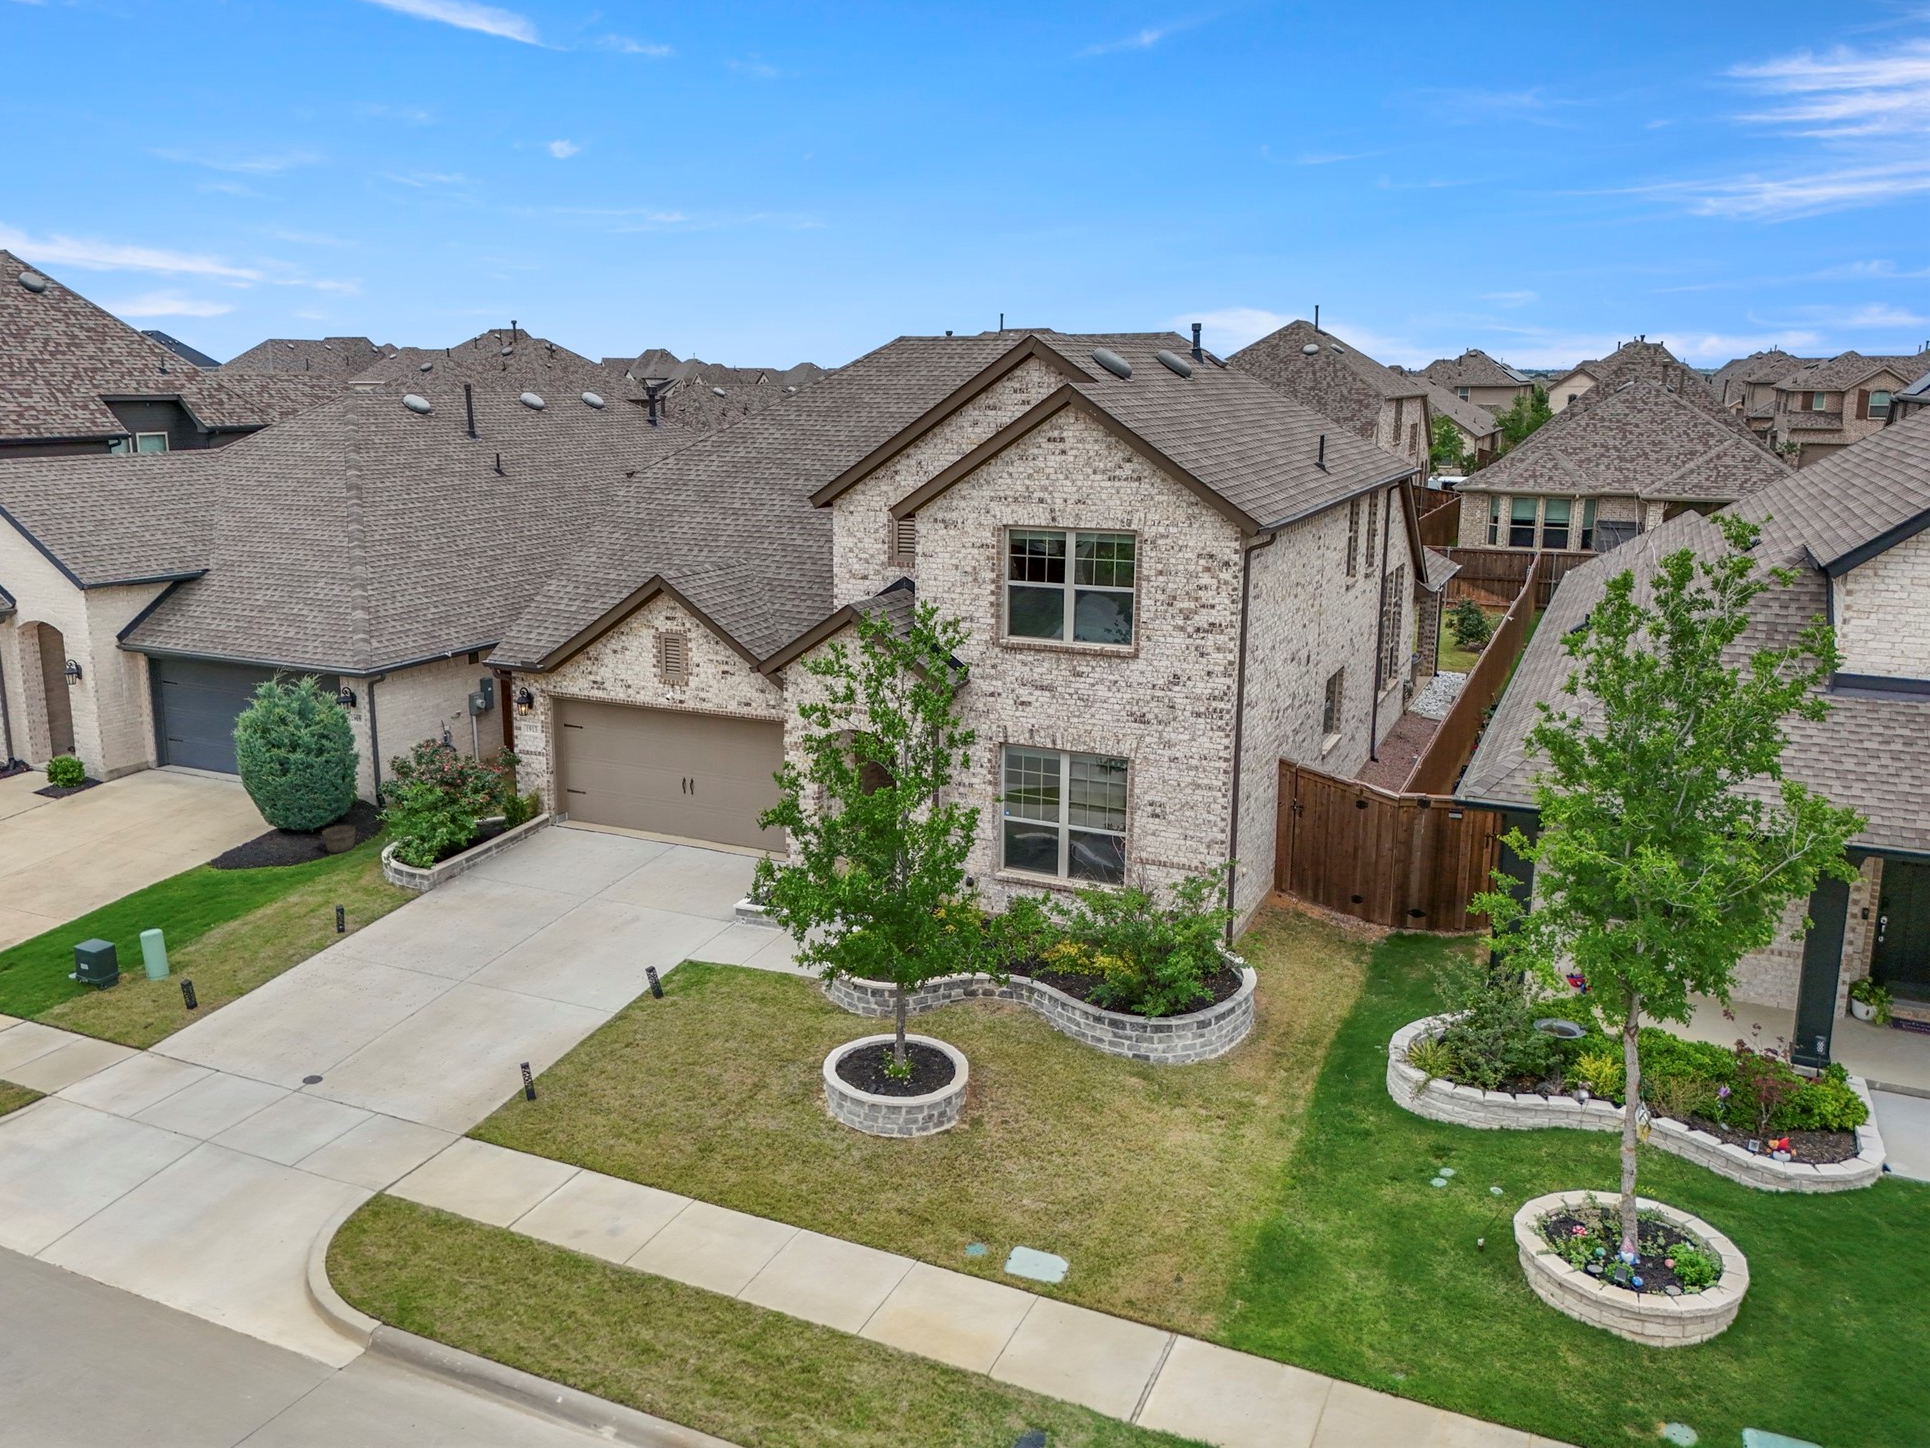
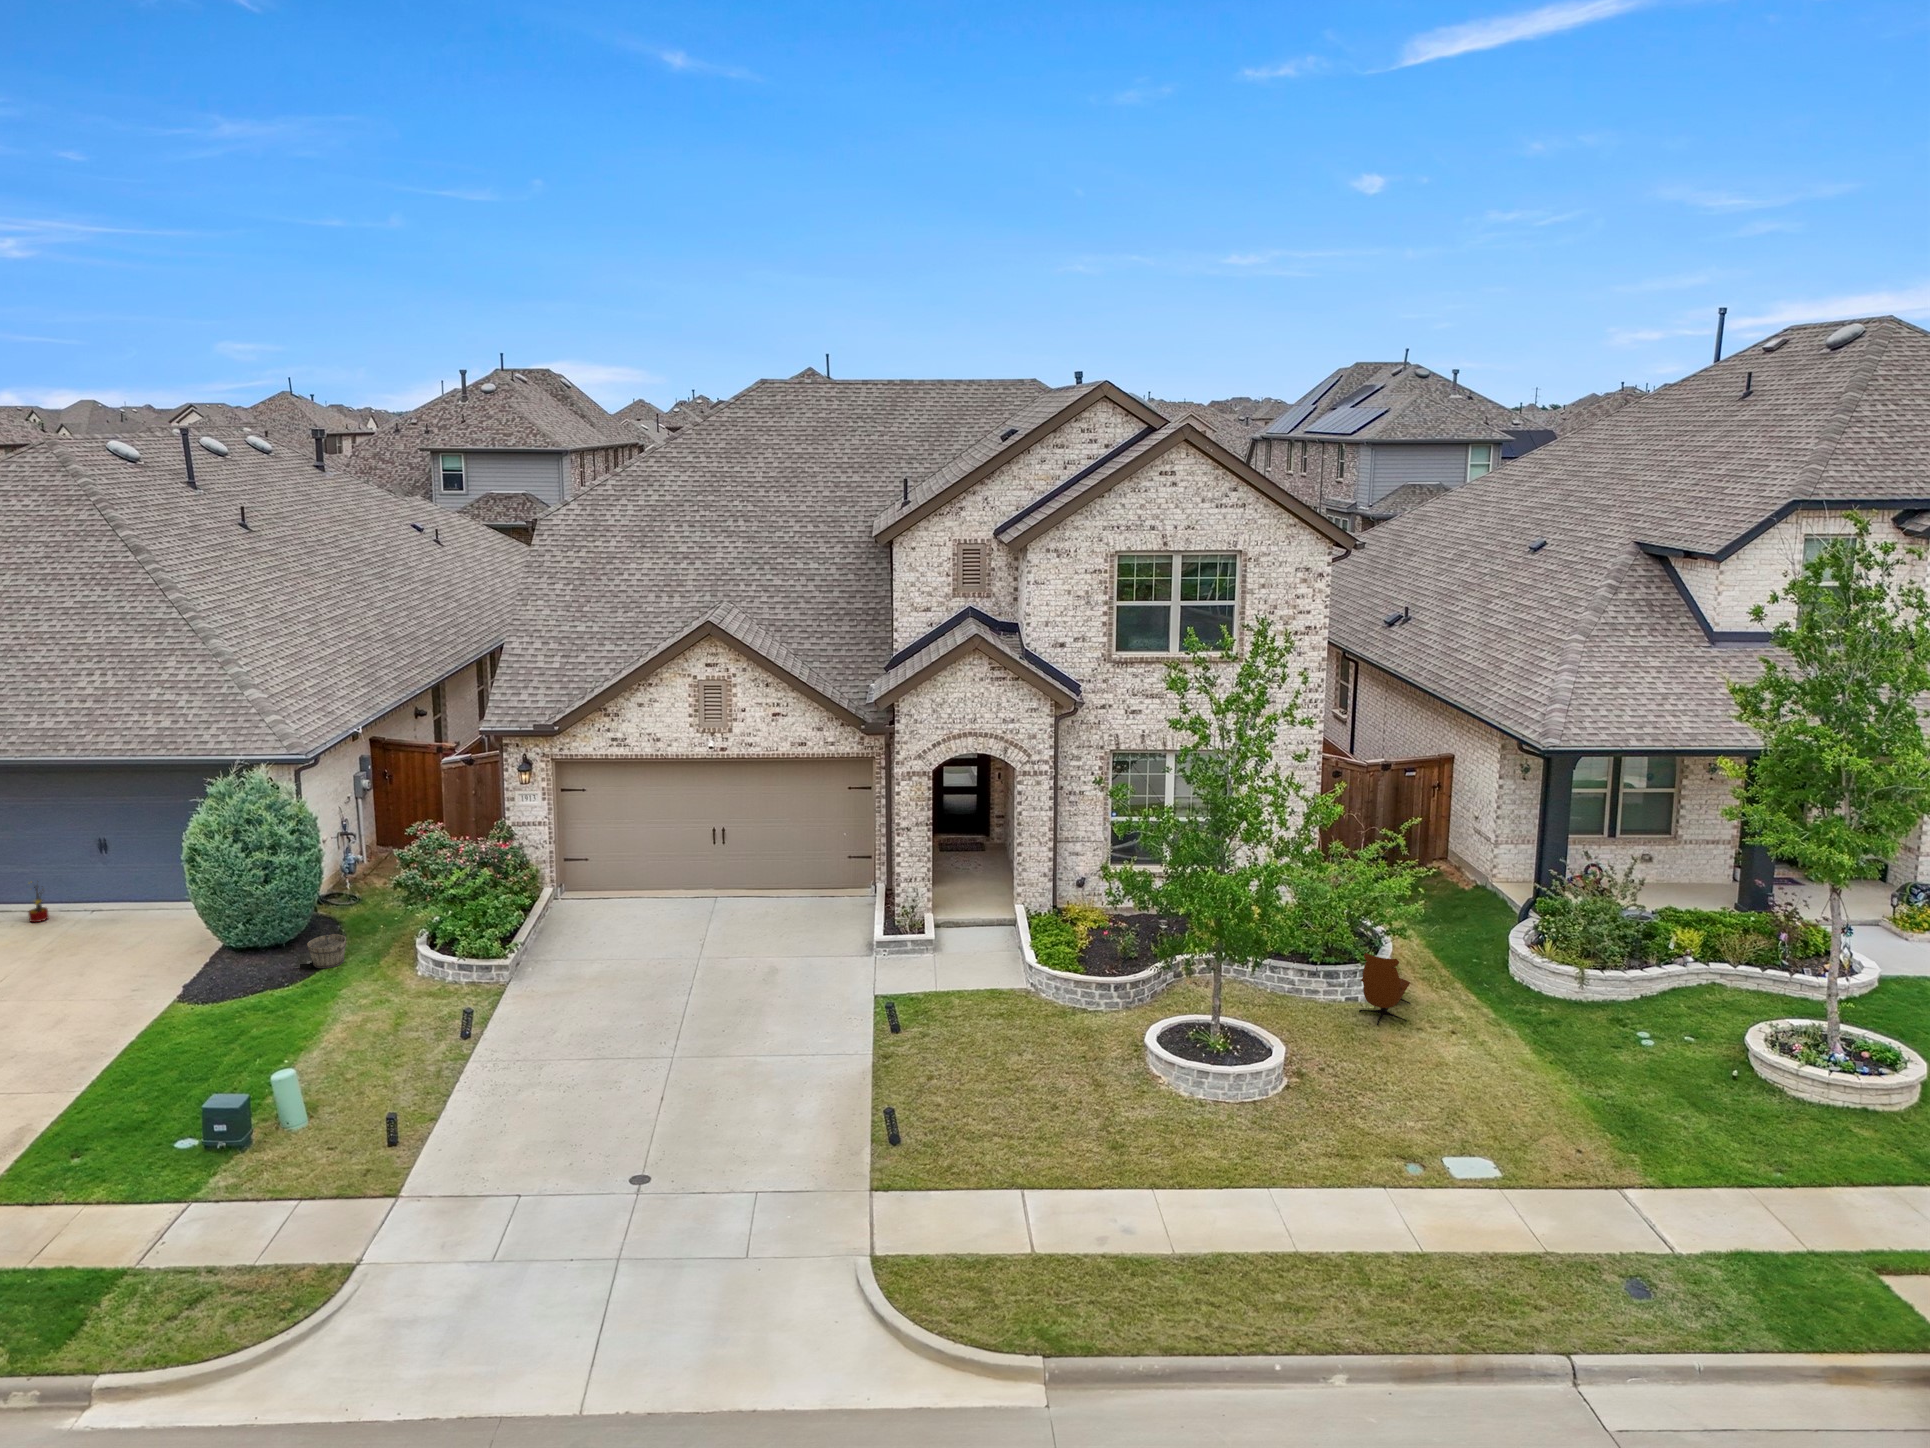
decorative plant: none [204,749,226,786] -> present [28,886,49,922]
lounge chair: none [1109,1002,1203,1092] -> present [1359,953,1410,1025]

